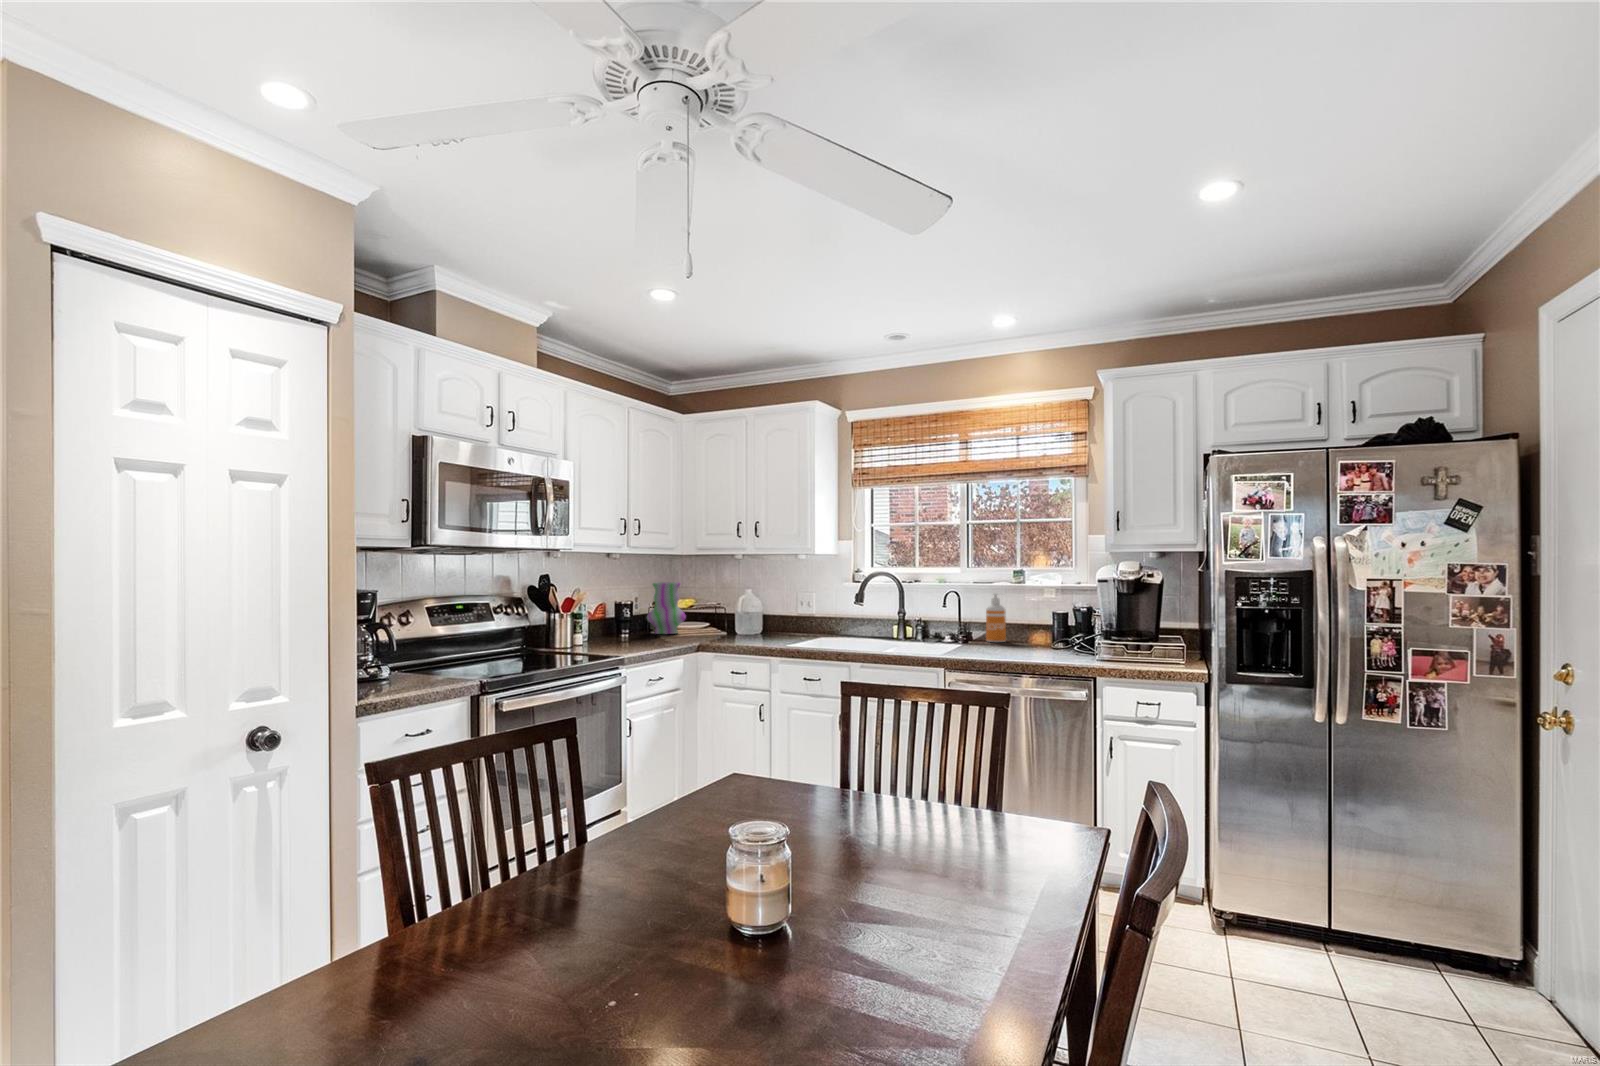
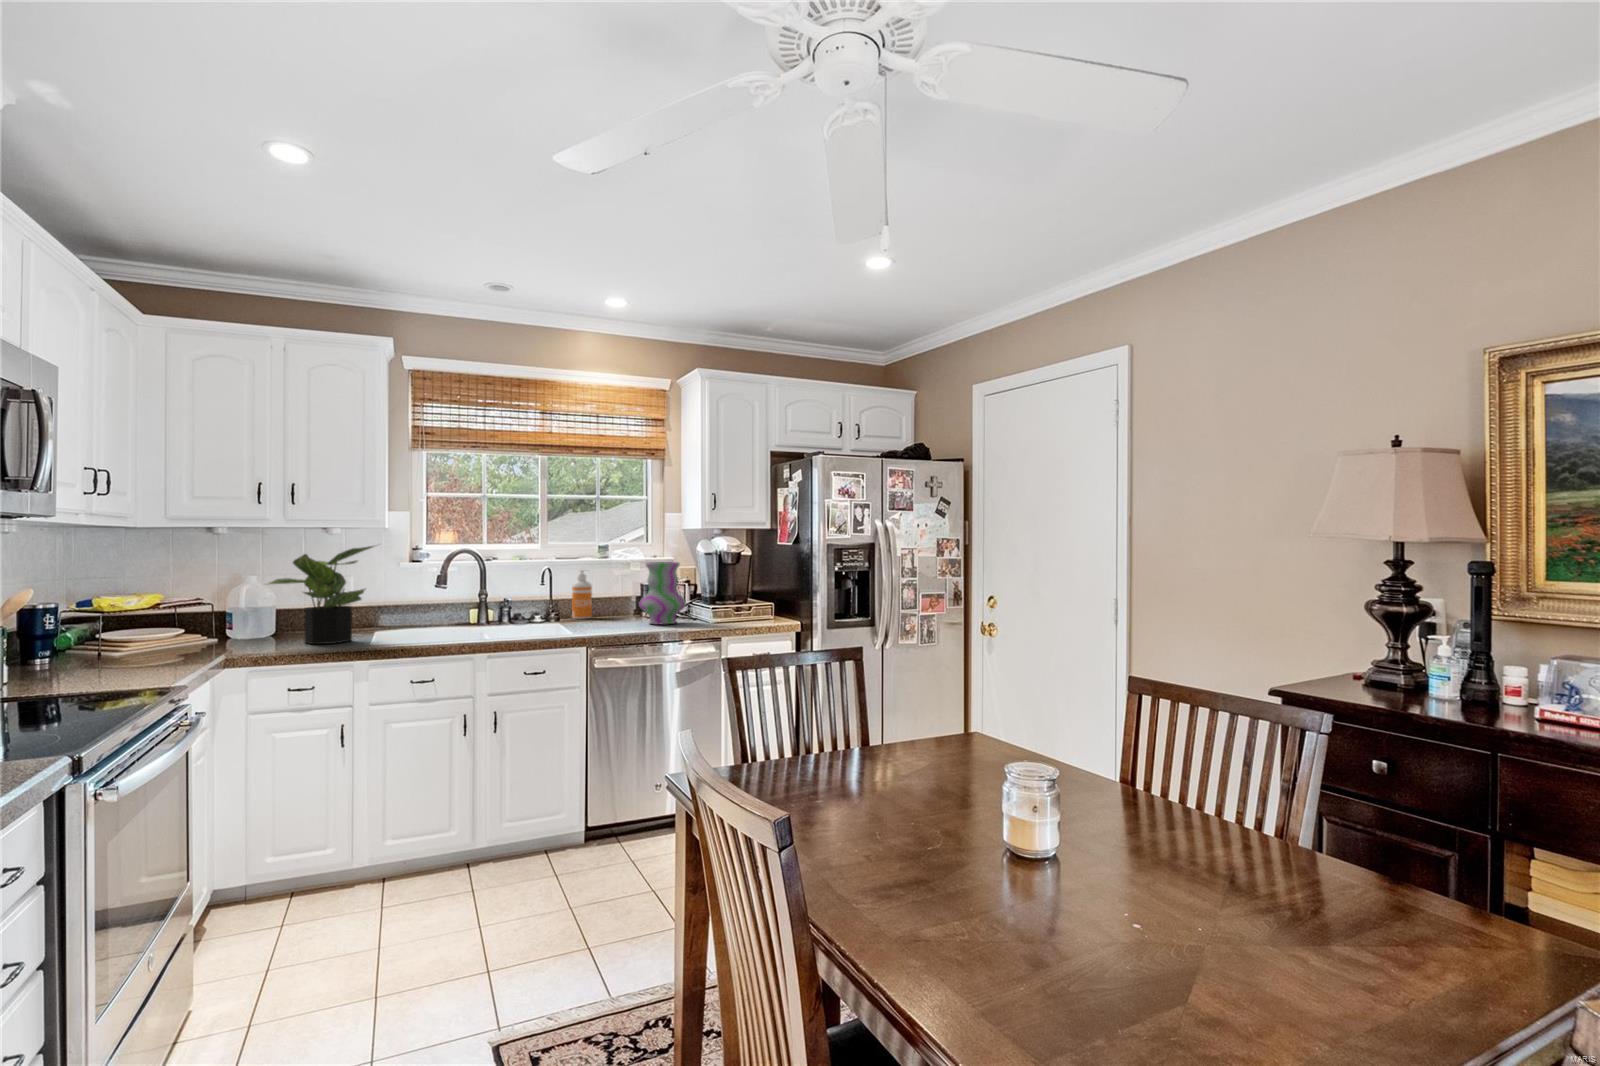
potted plant: none [721,567,787,642] -> present [269,546,374,644]
vase: present [647,582,686,634] -> present [639,562,686,624]

